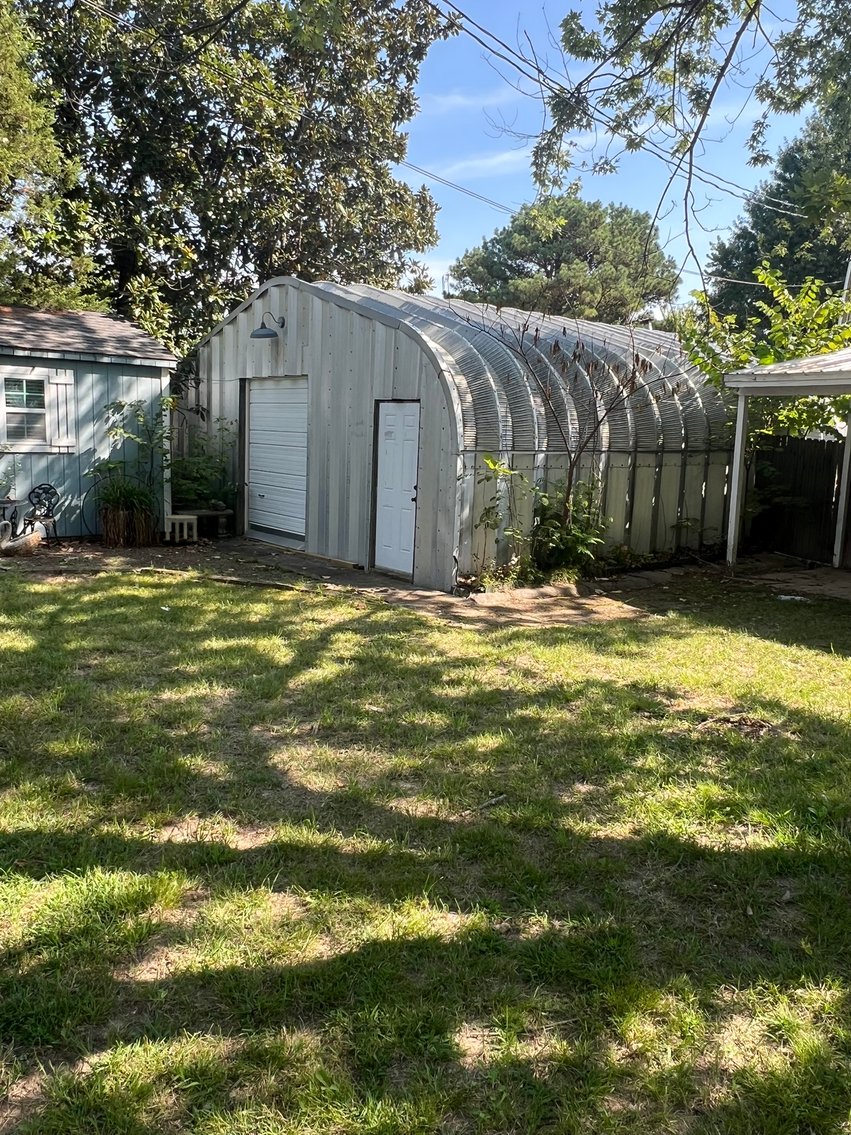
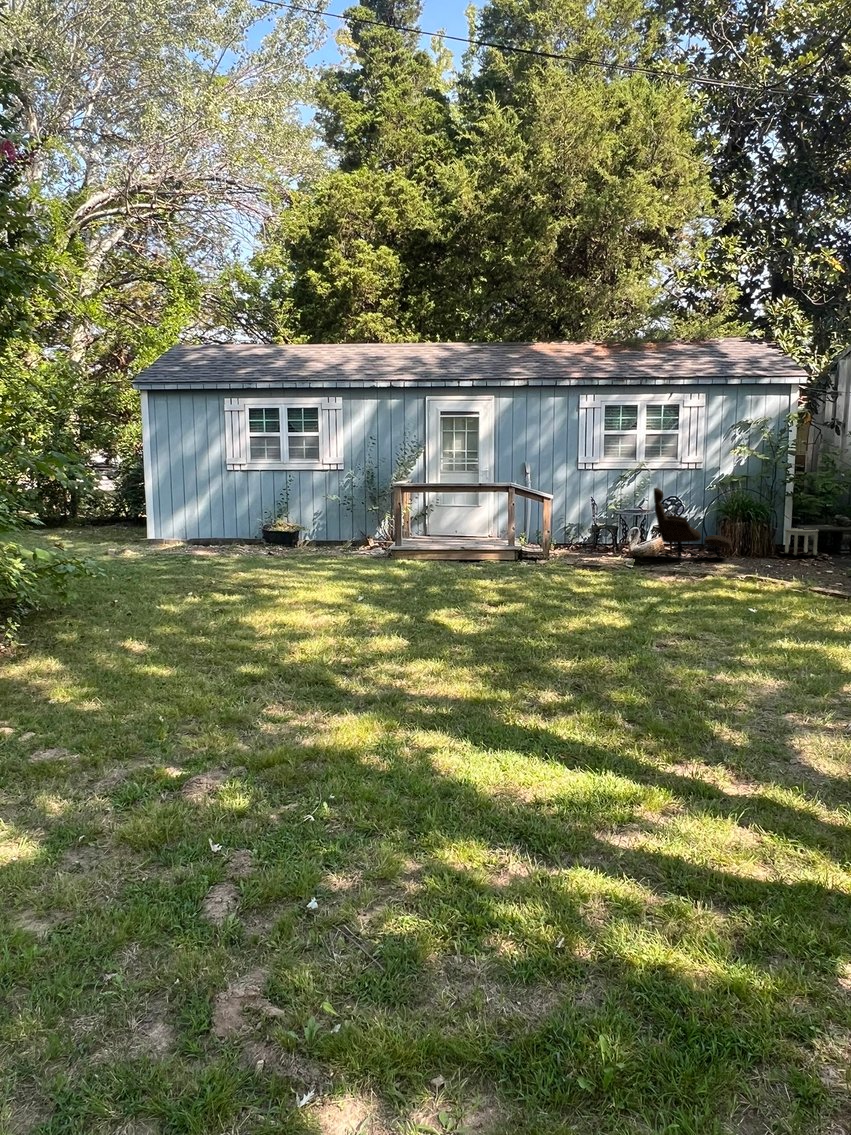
lounge chair: none [23,474,117,554] -> present [654,488,732,560]

